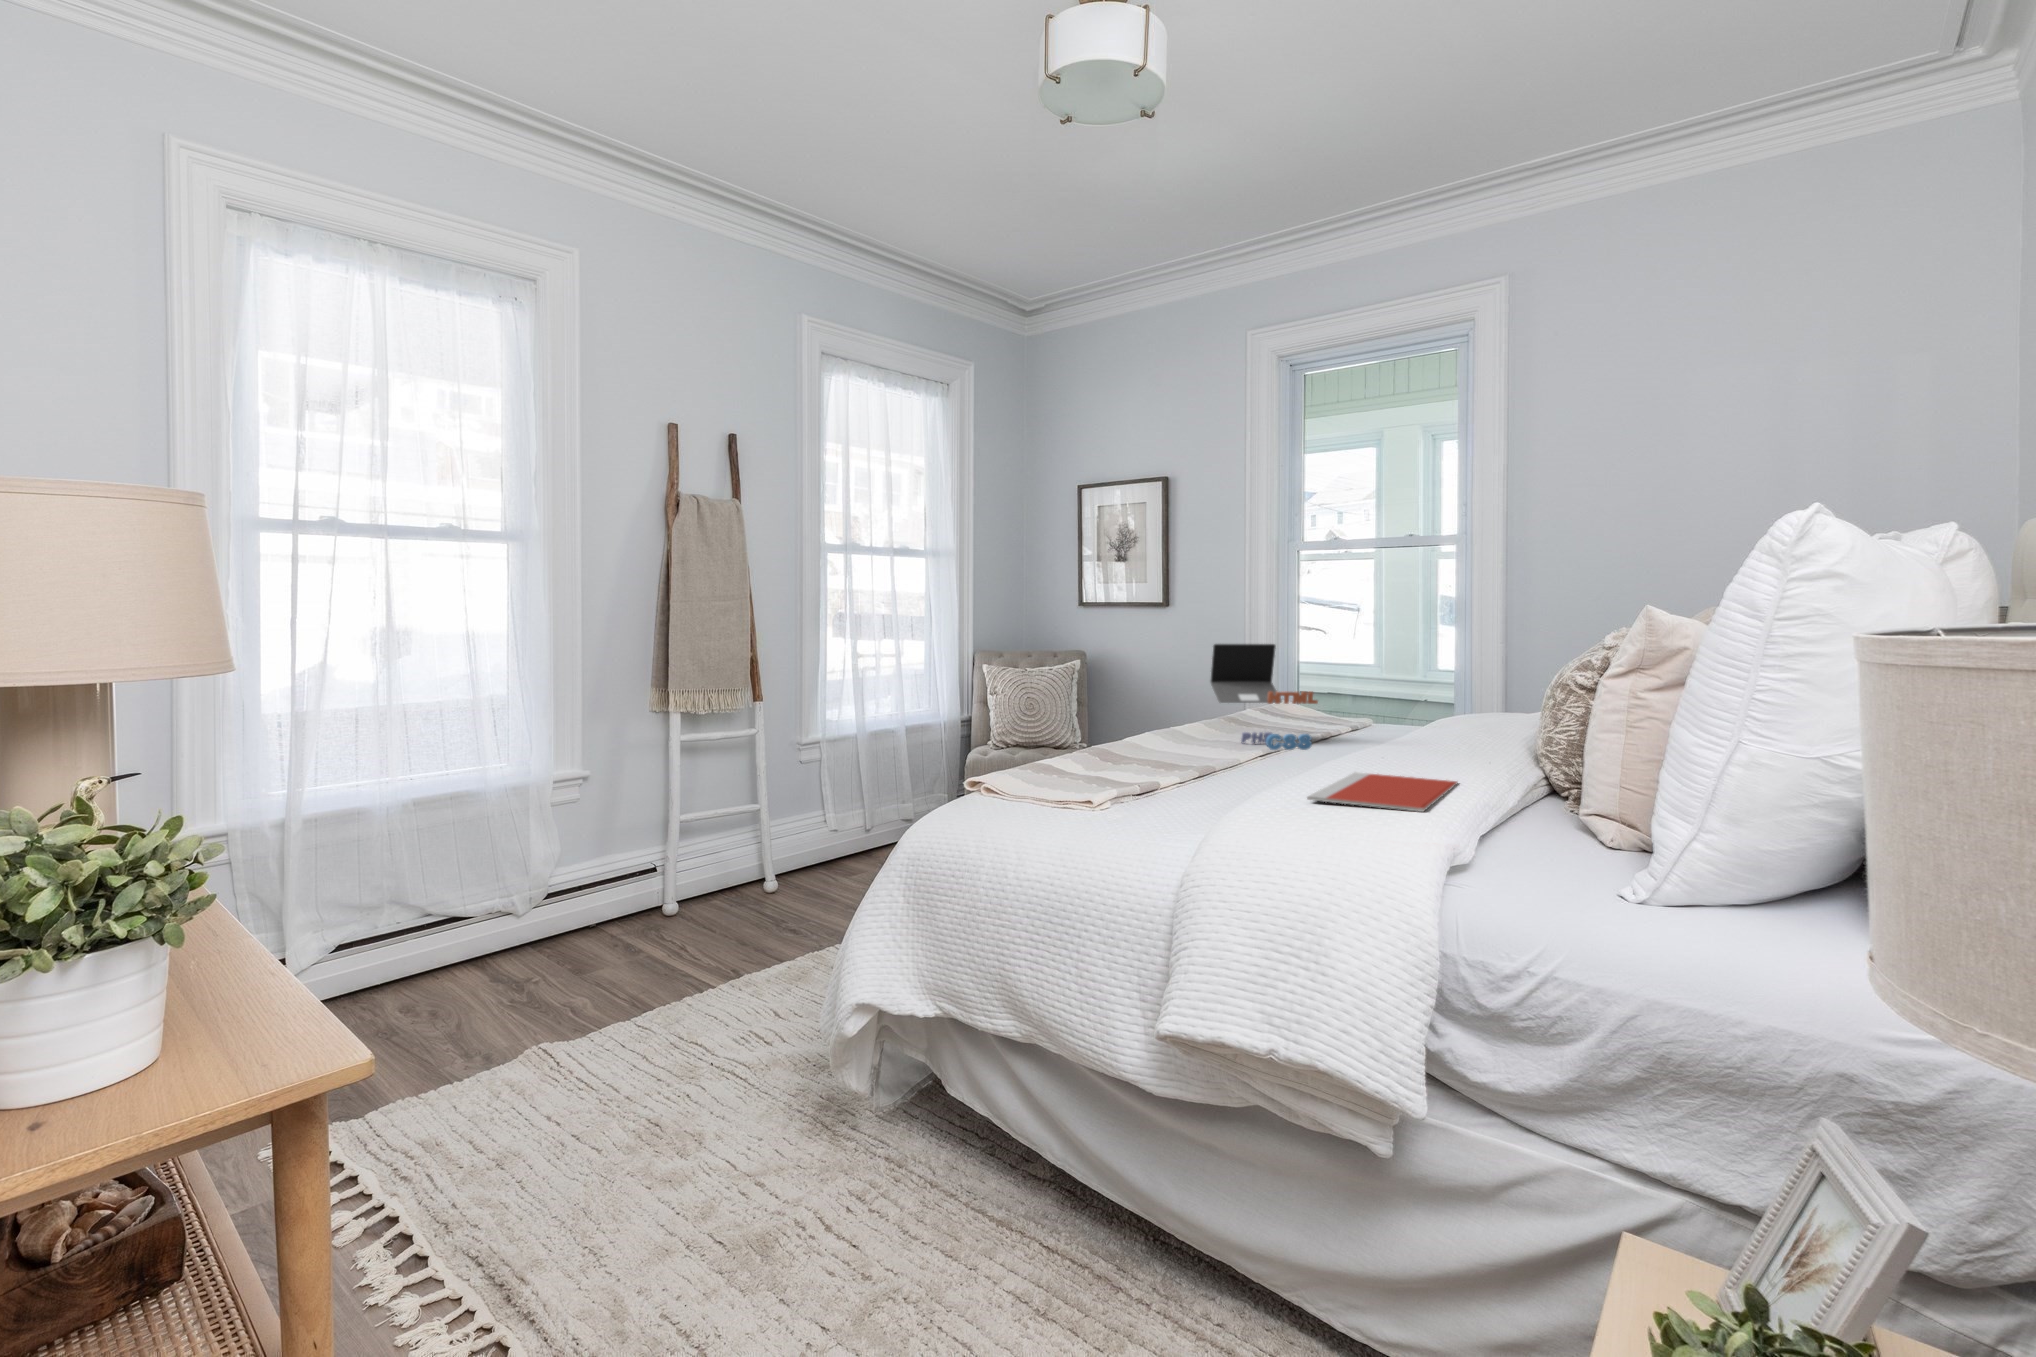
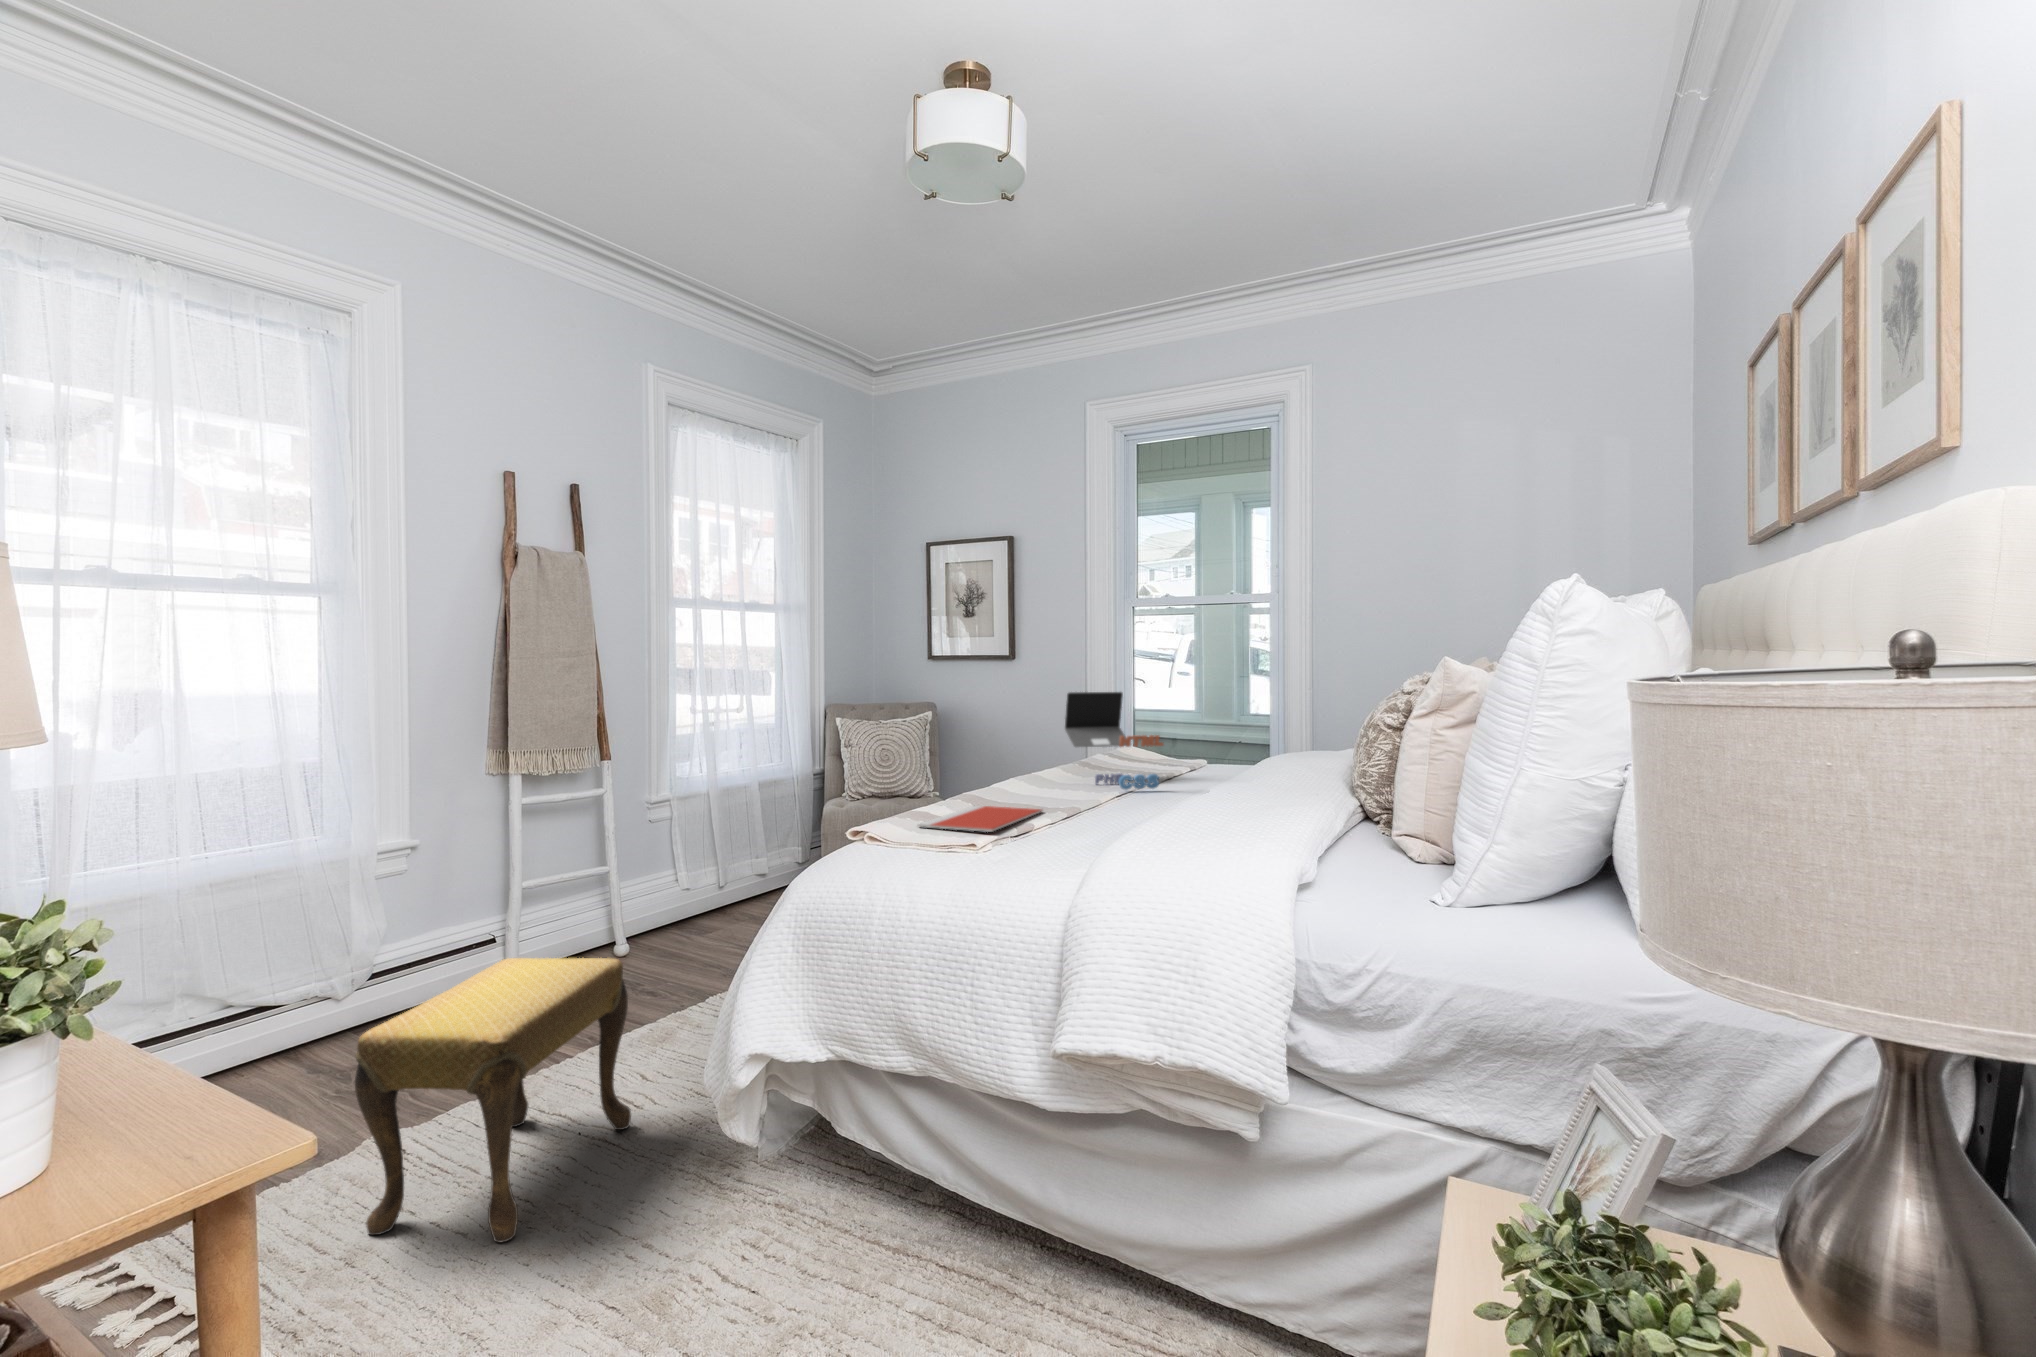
notebook: present [1307,772,1458,812] -> present [917,806,1043,832]
footstool: none [502,892,760,1164] -> present [355,958,631,1242]

